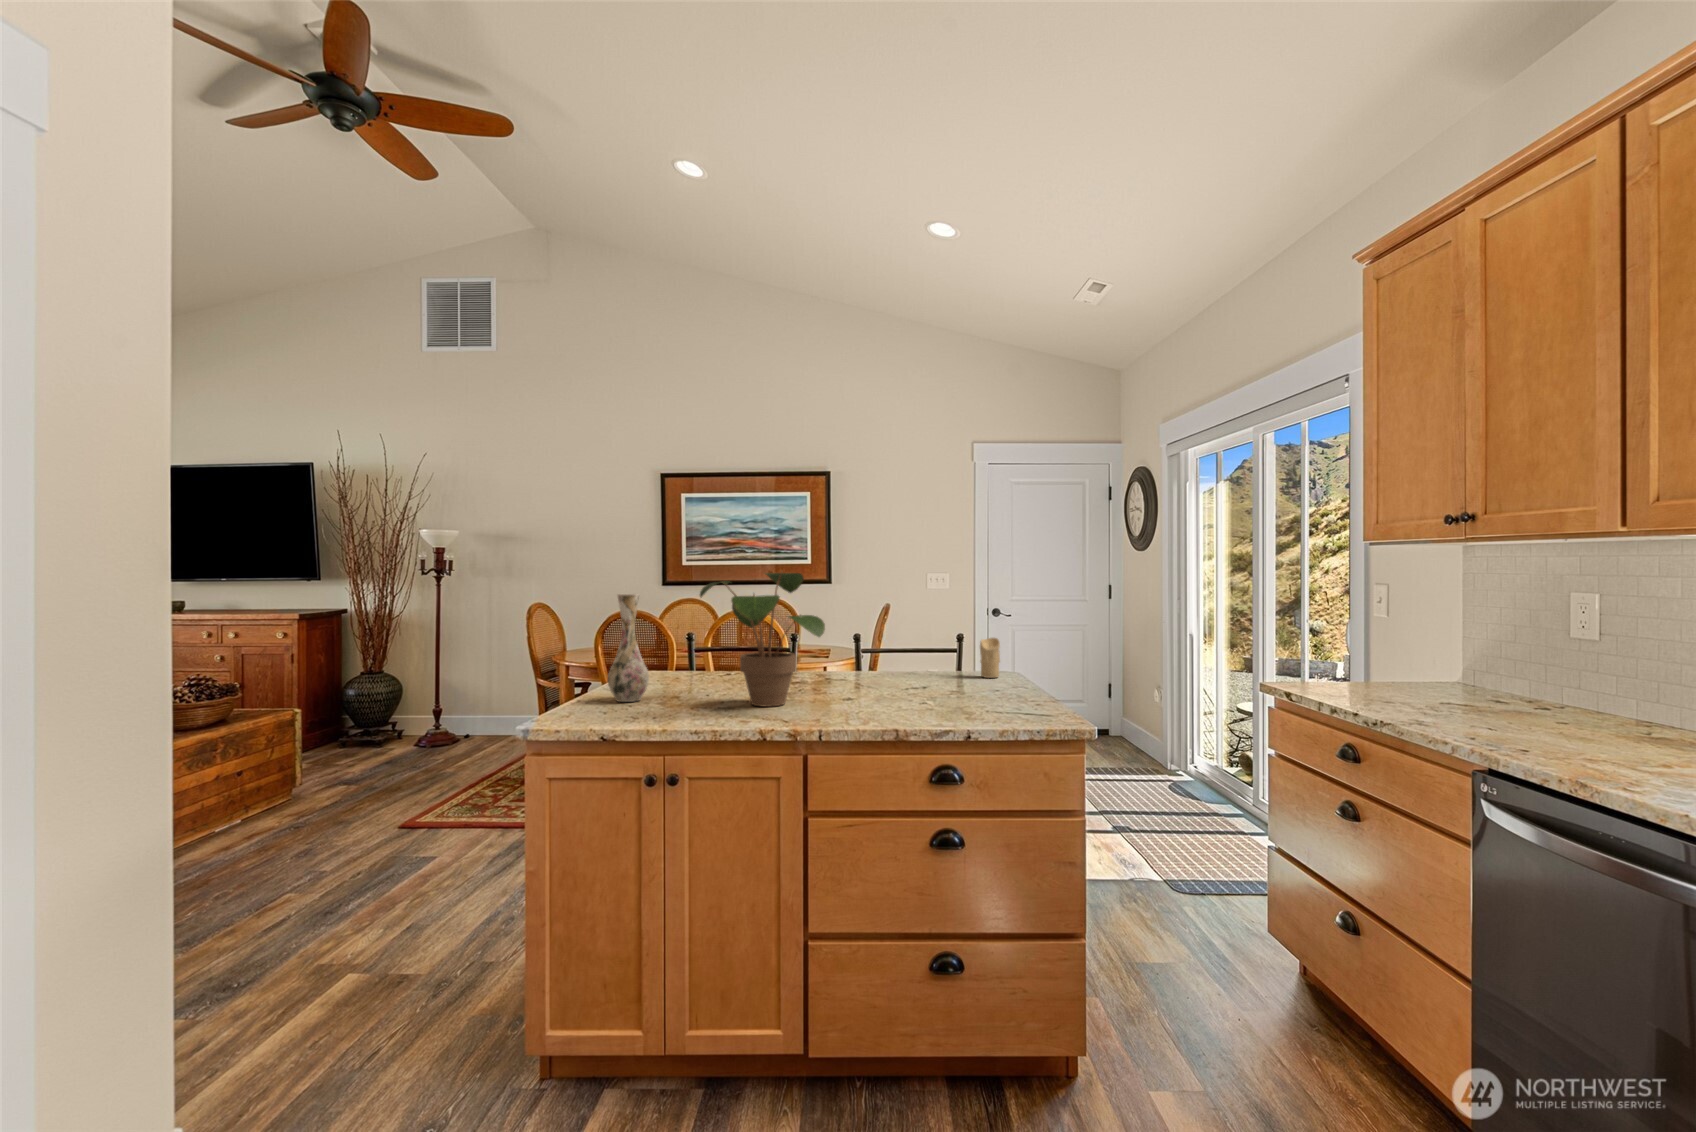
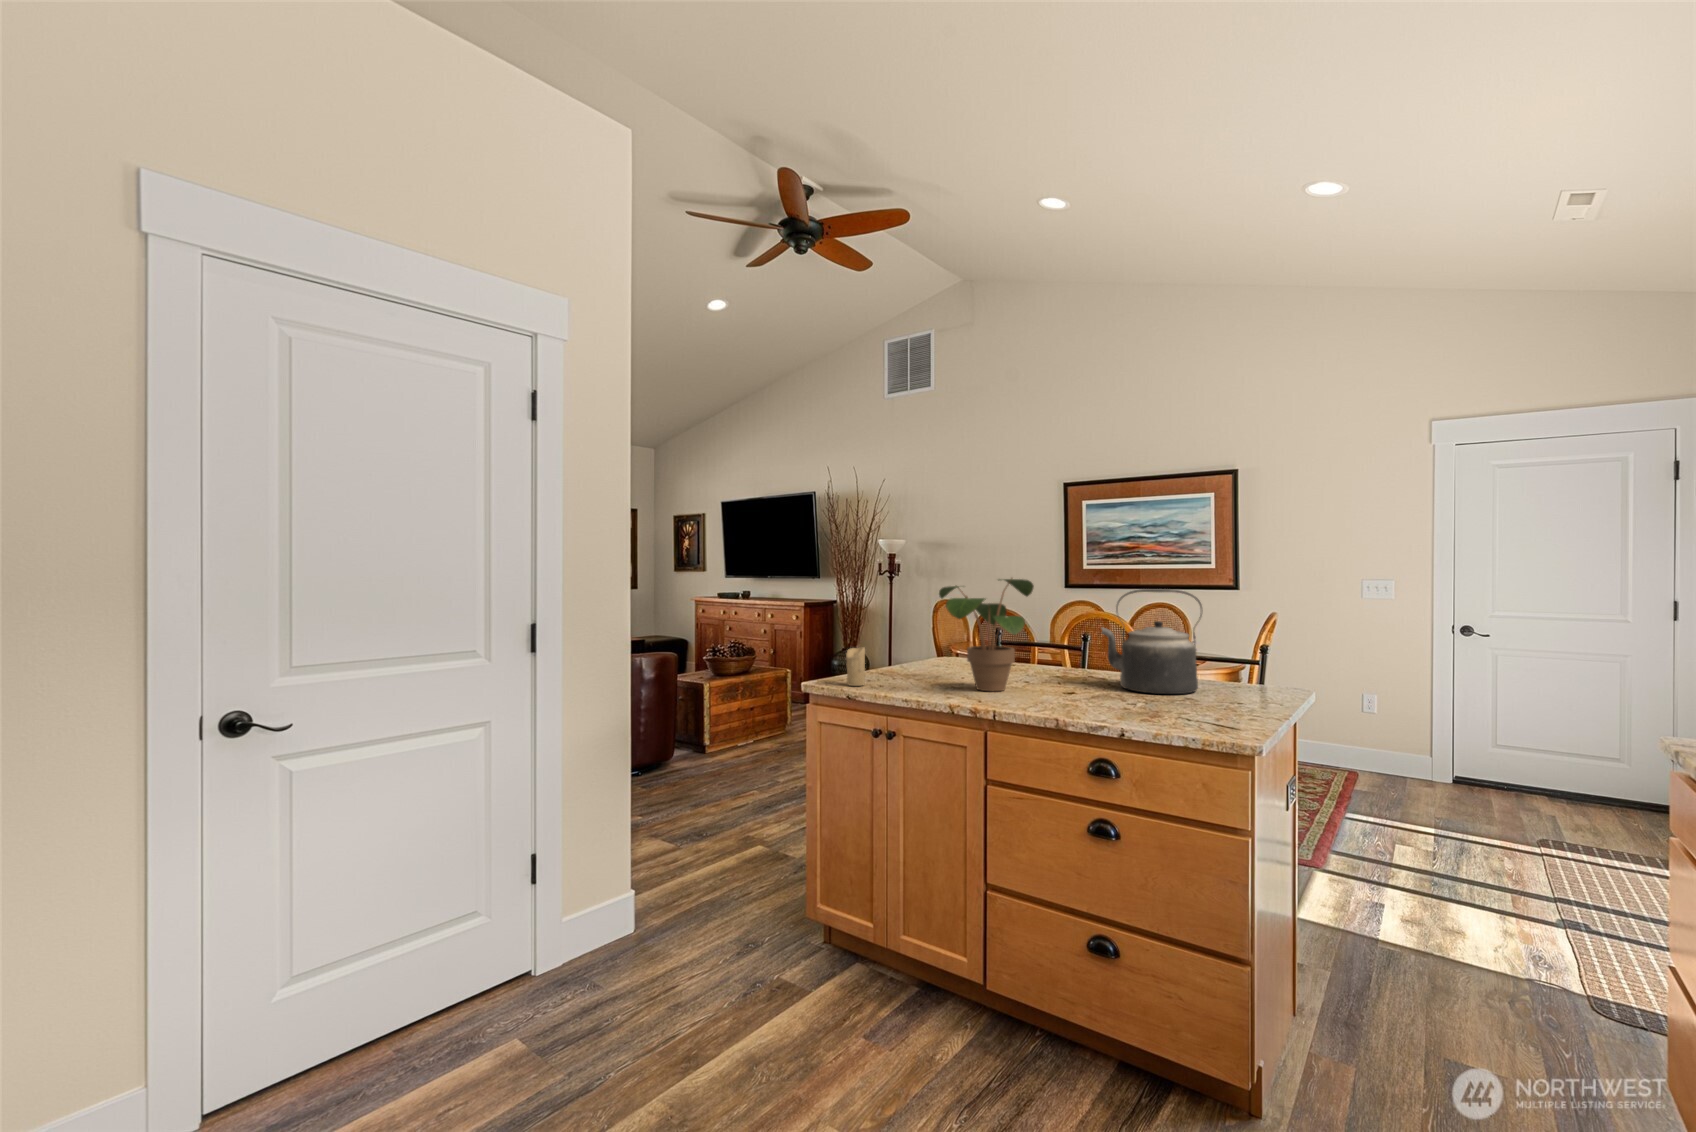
kettle: none [866,582,961,690] -> present [1102,589,1203,694]
vase: present [608,594,649,702] -> none [882,594,913,678]
candle: present [980,638,1000,678] -> present [846,647,865,686]

